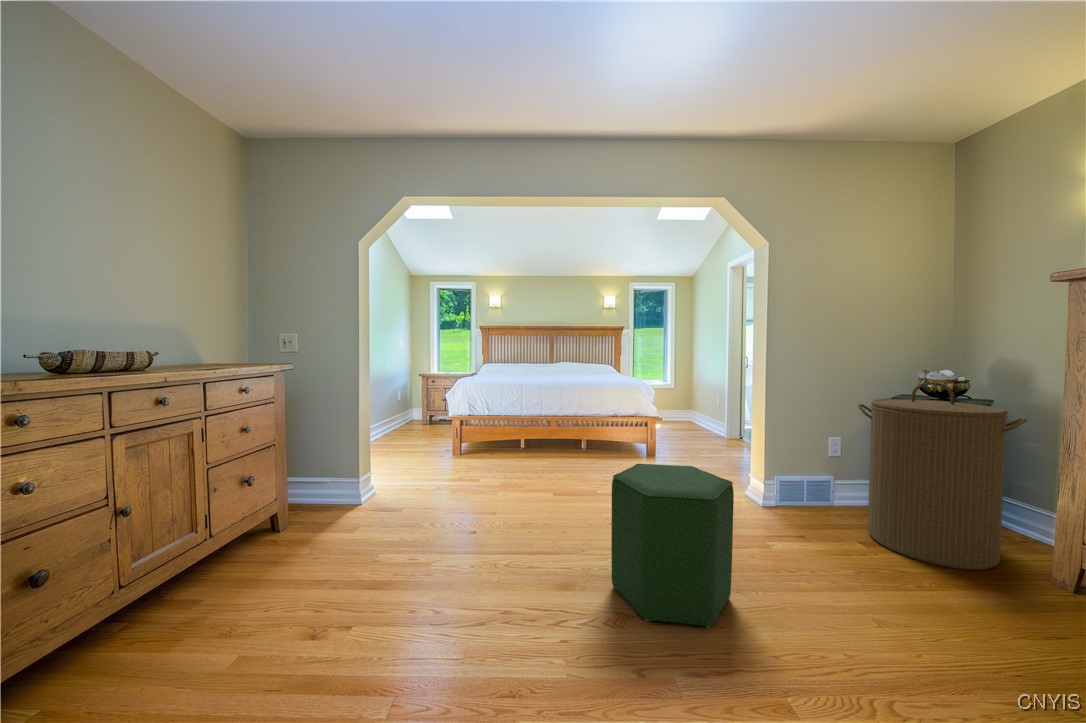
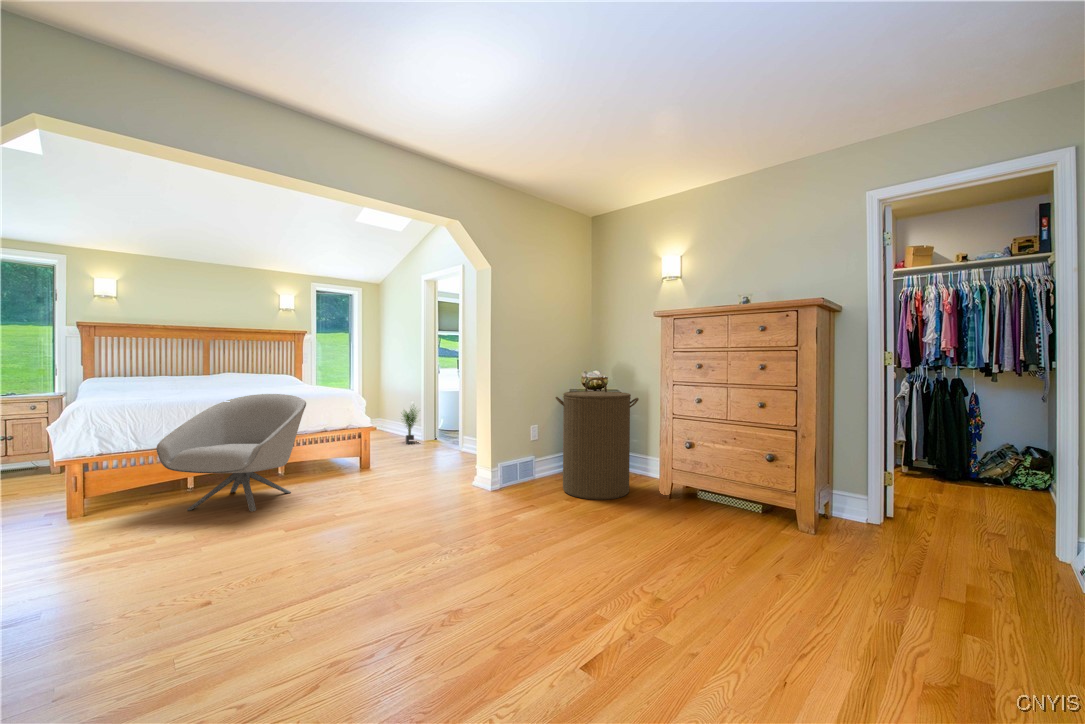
armchair: none [490,381,590,475] -> present [156,394,306,511]
potted plant: none [697,395,722,435] -> present [403,408,417,444]
ottoman: present [611,464,734,628] -> none [417,454,511,588]

